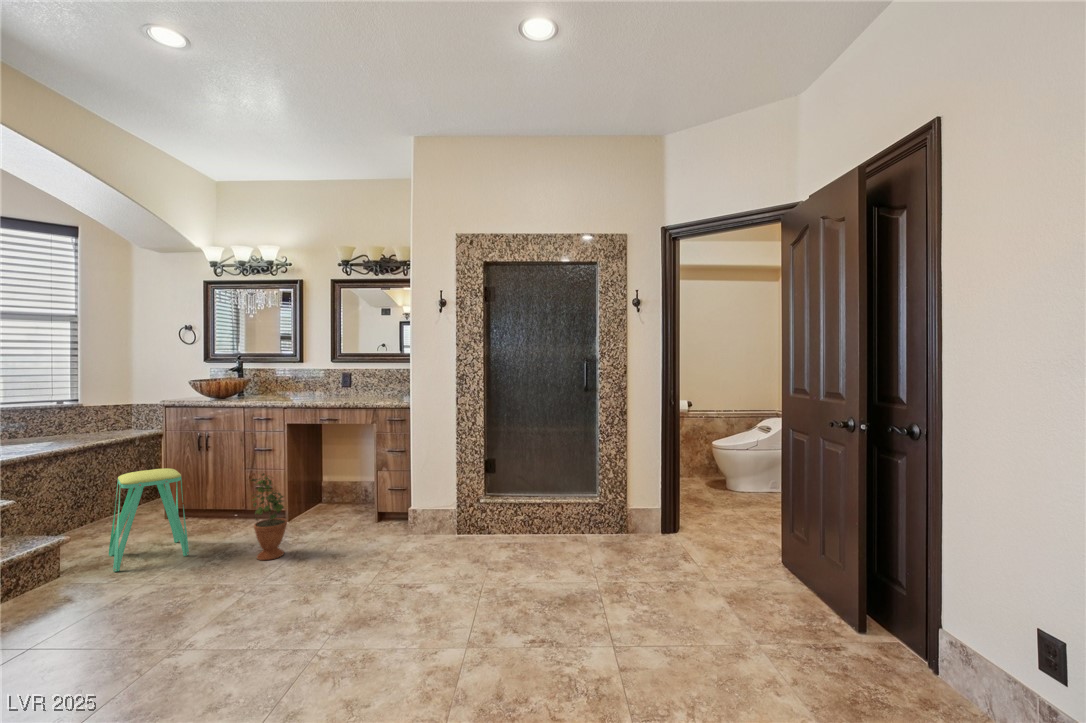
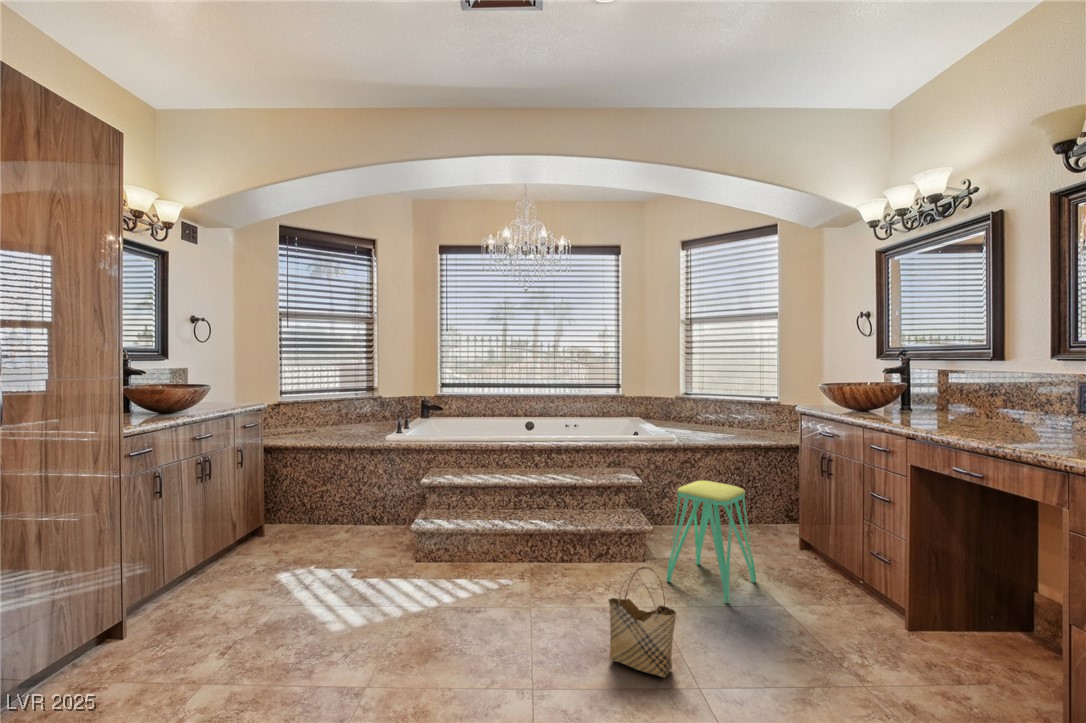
potted plant: present [251,473,287,560] -> none [743,529,806,682]
woven basket: none [179,525,237,606] -> present [608,567,676,677]

